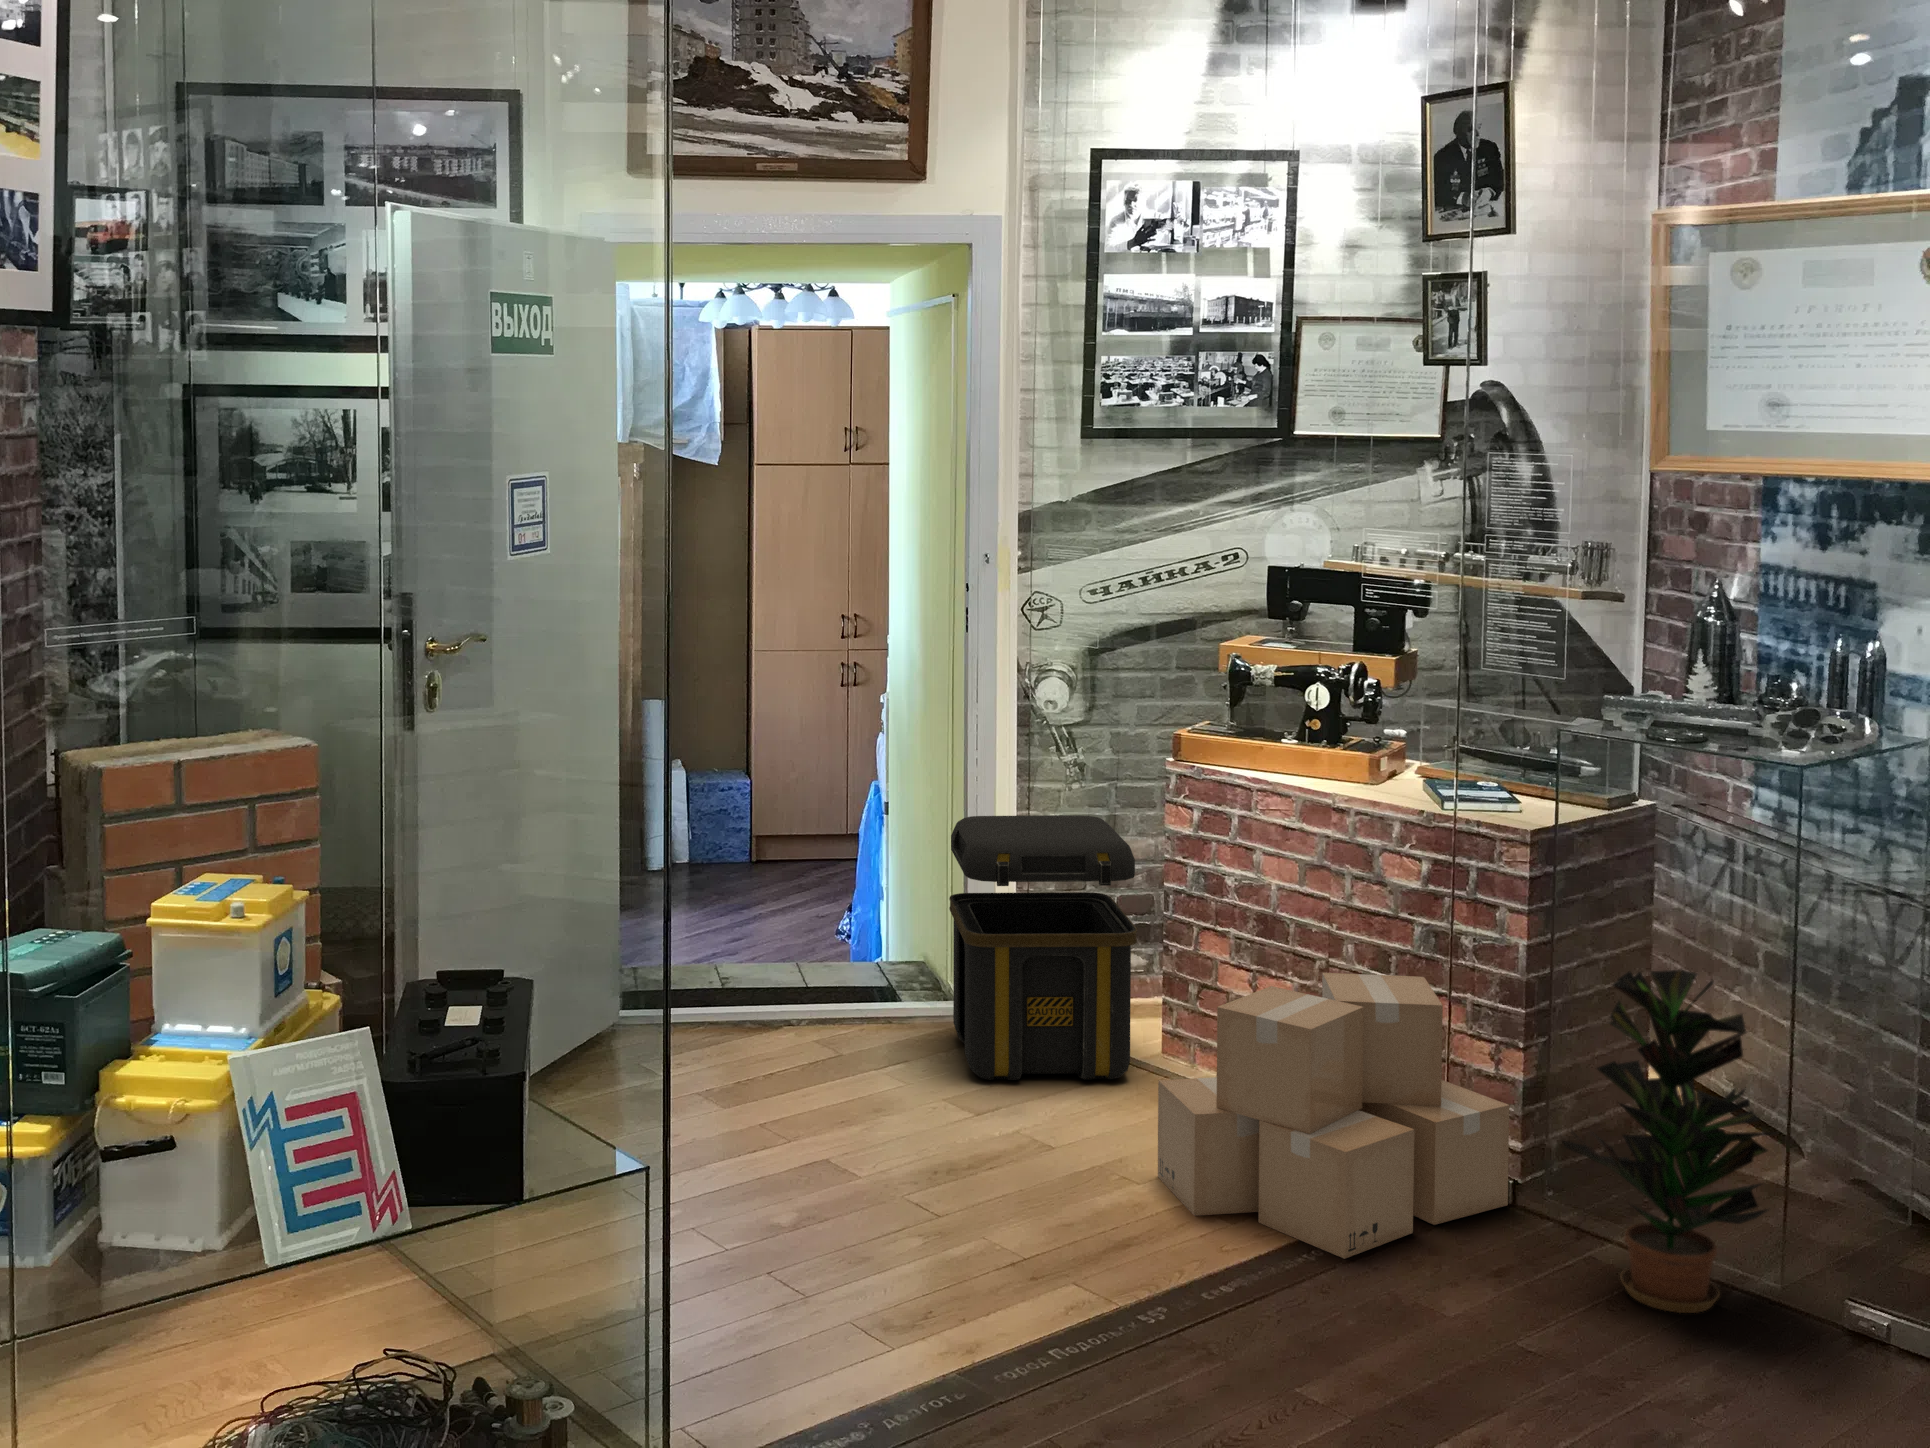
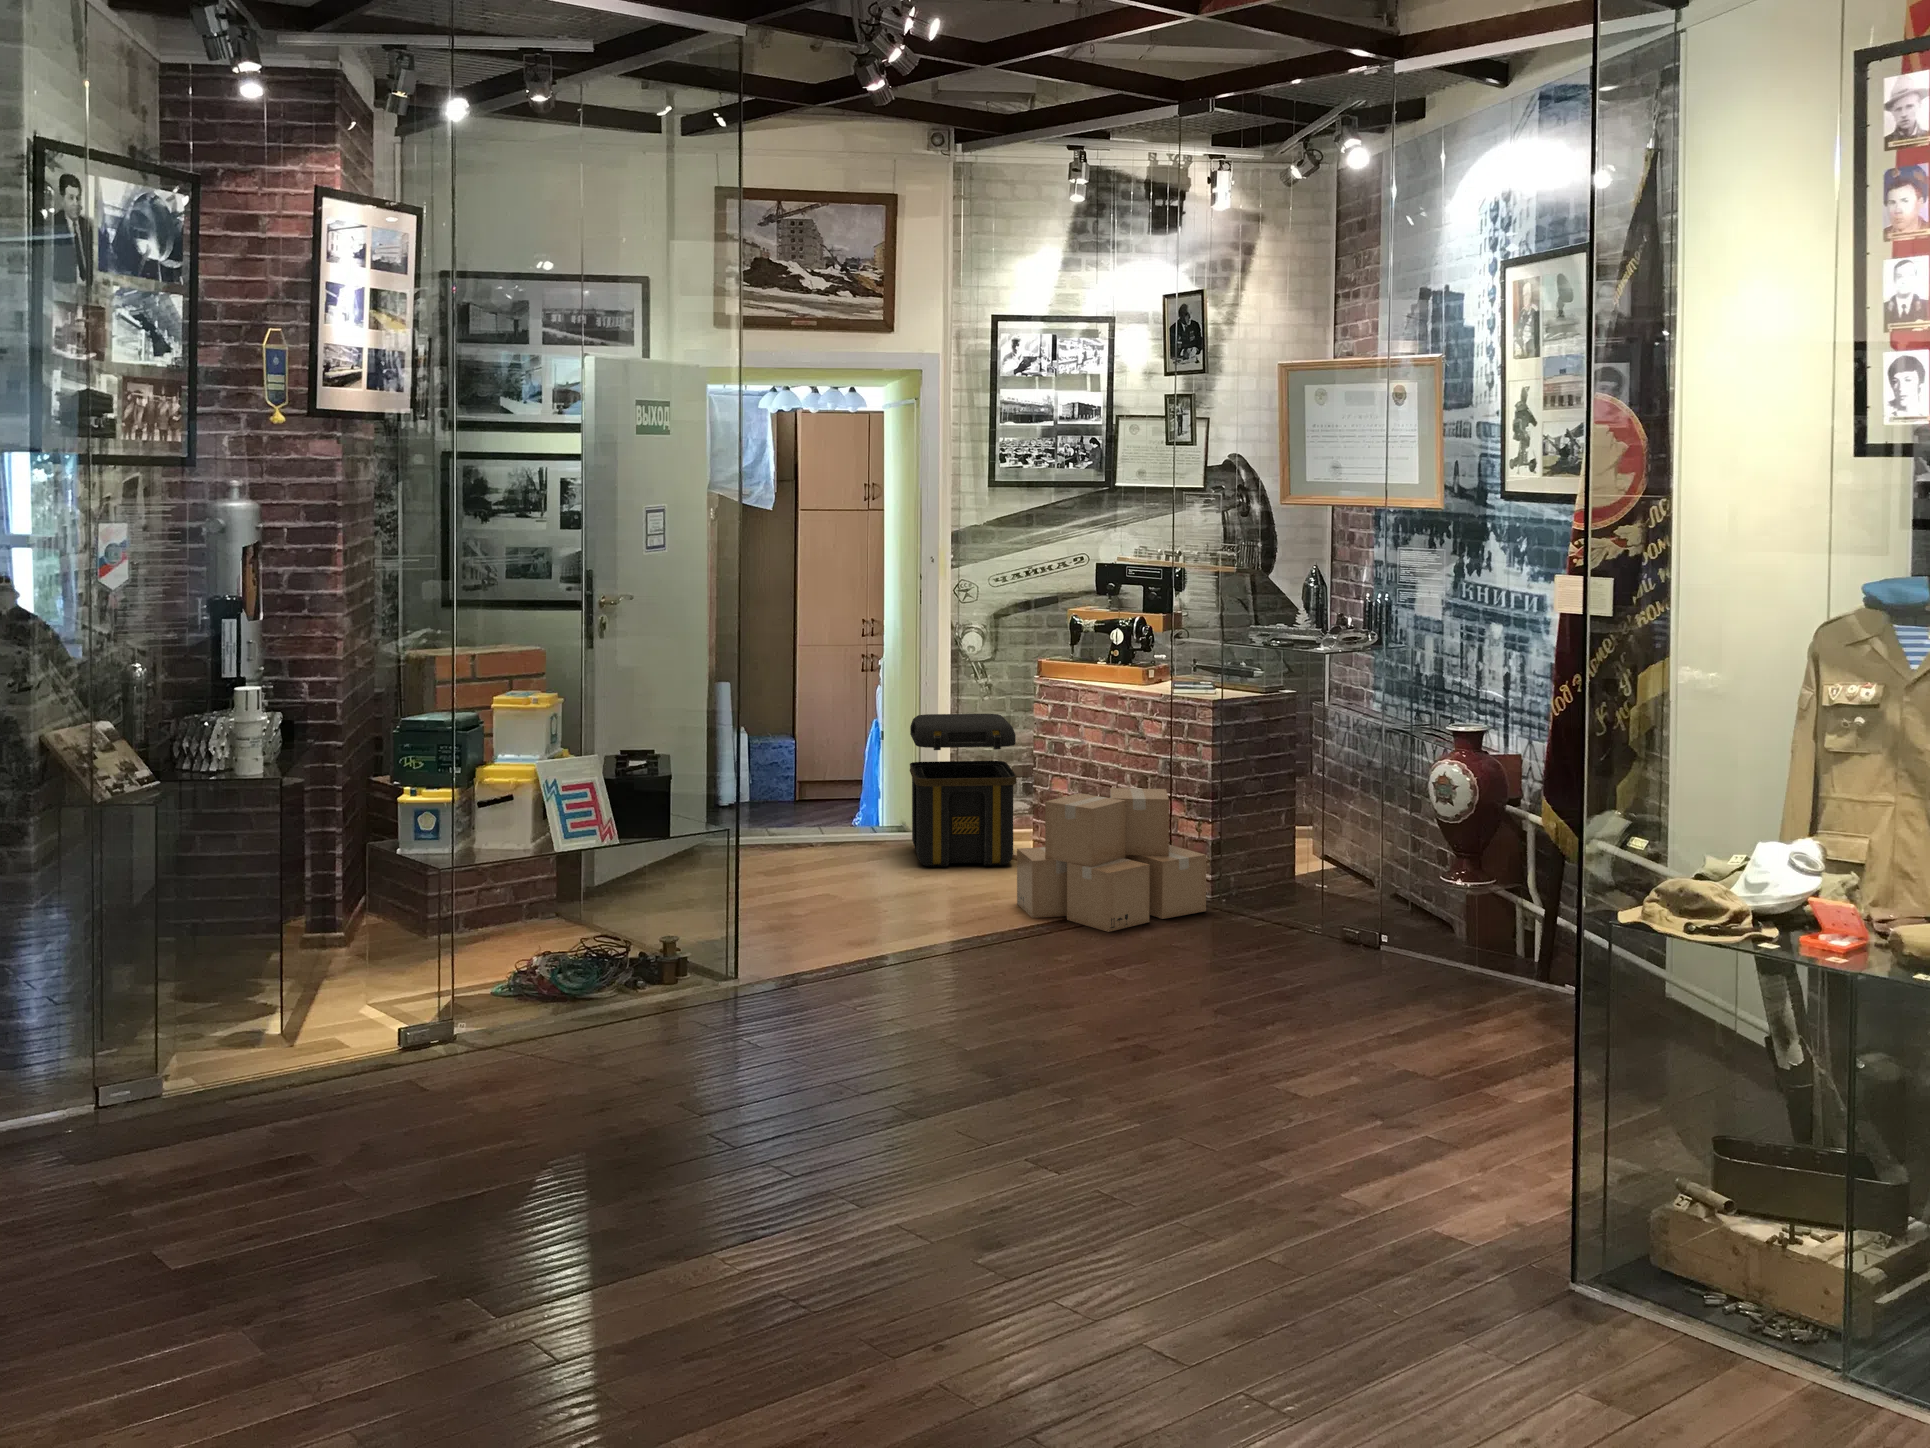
potted plant: present [1562,970,1776,1313] -> none [1218,770,1326,948]

